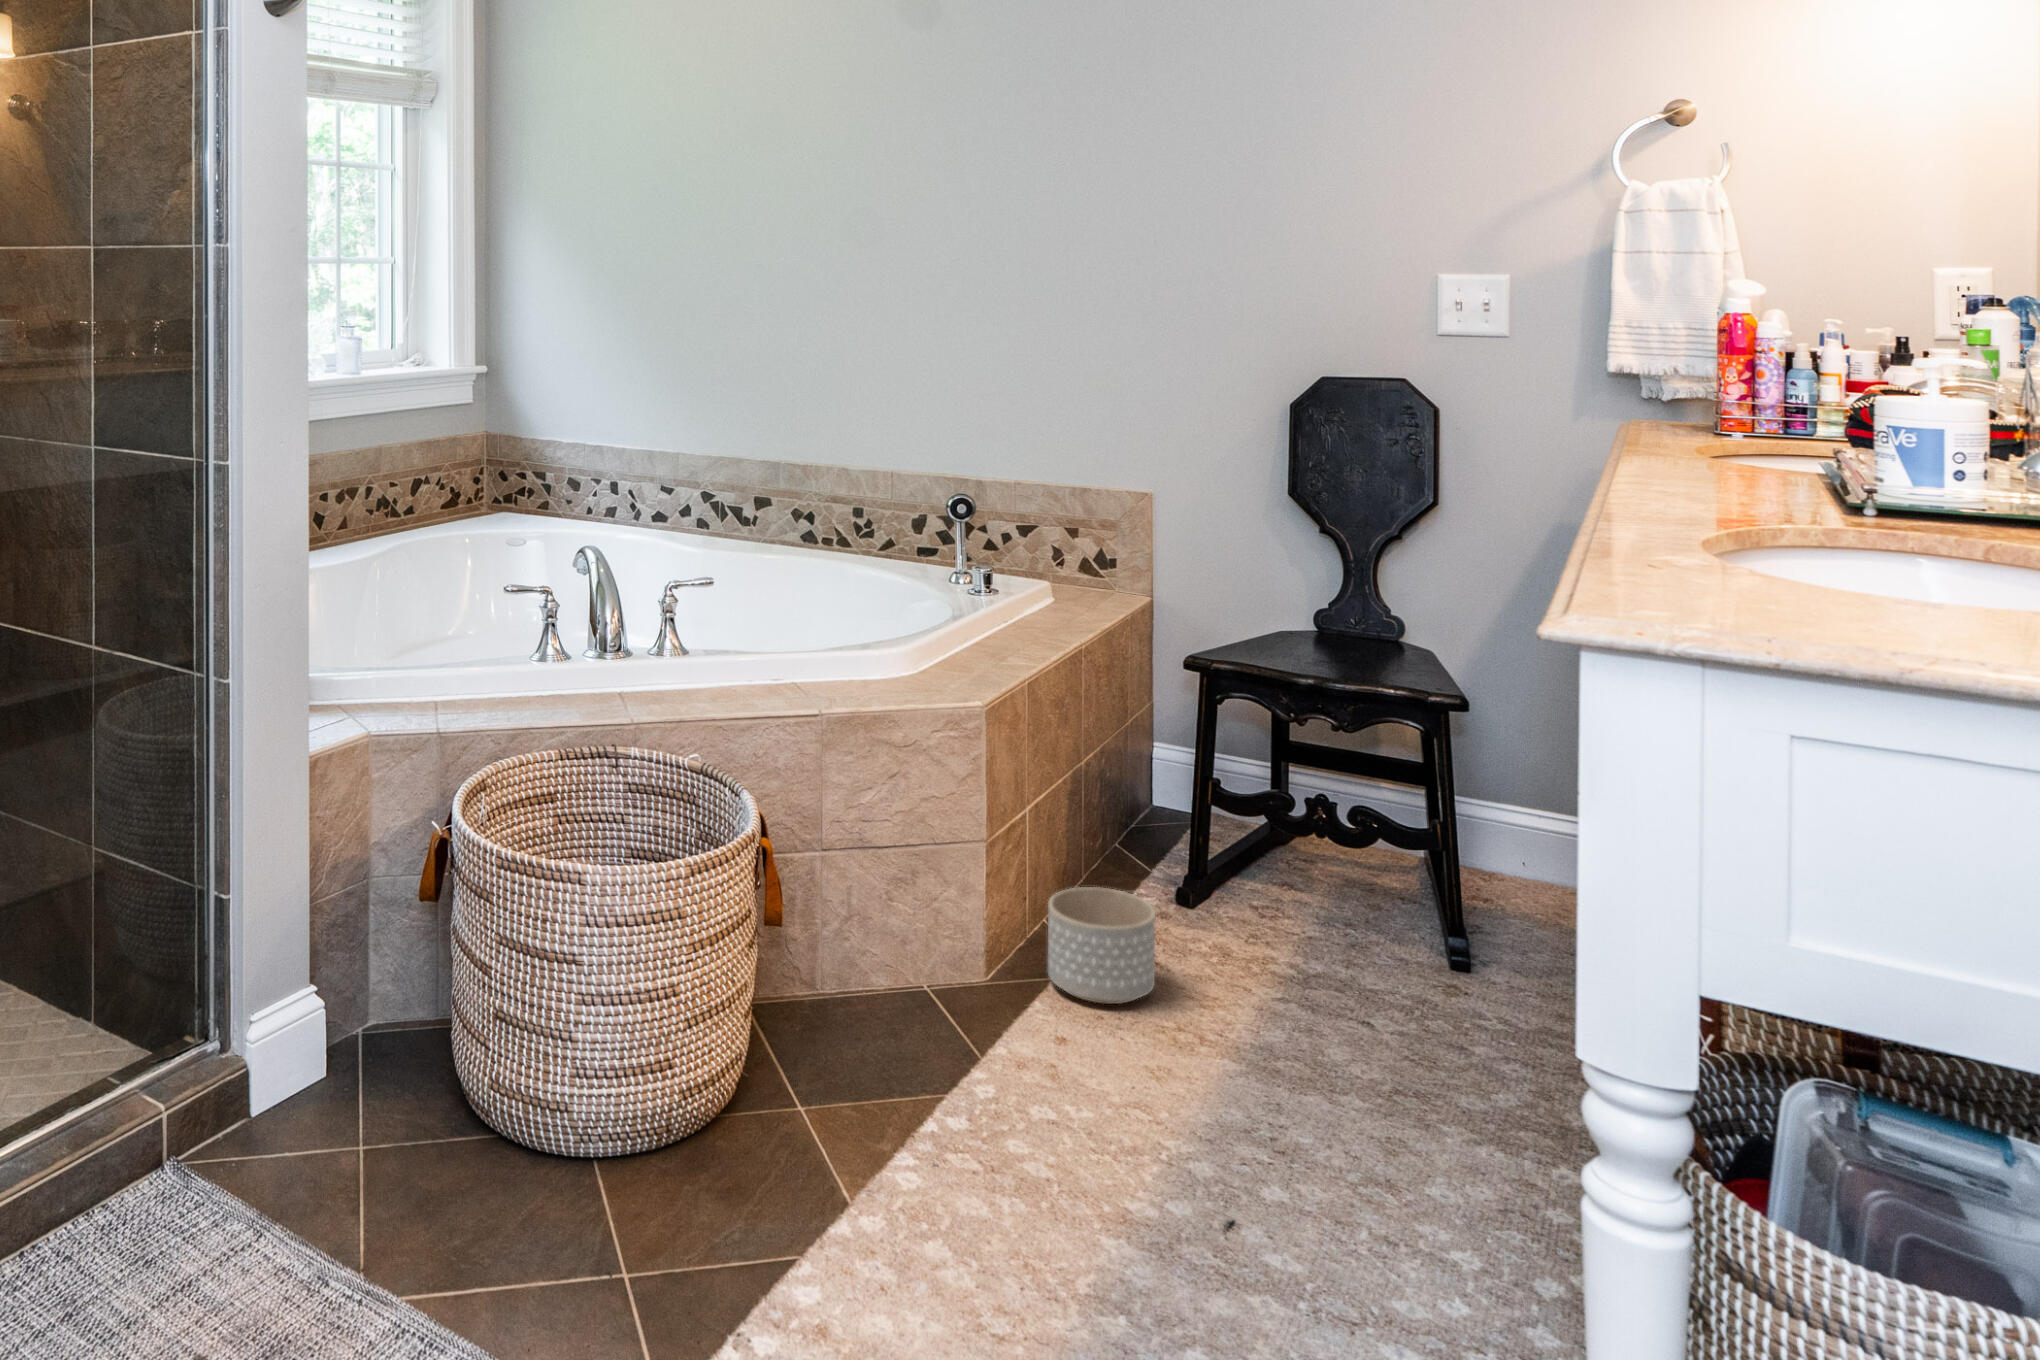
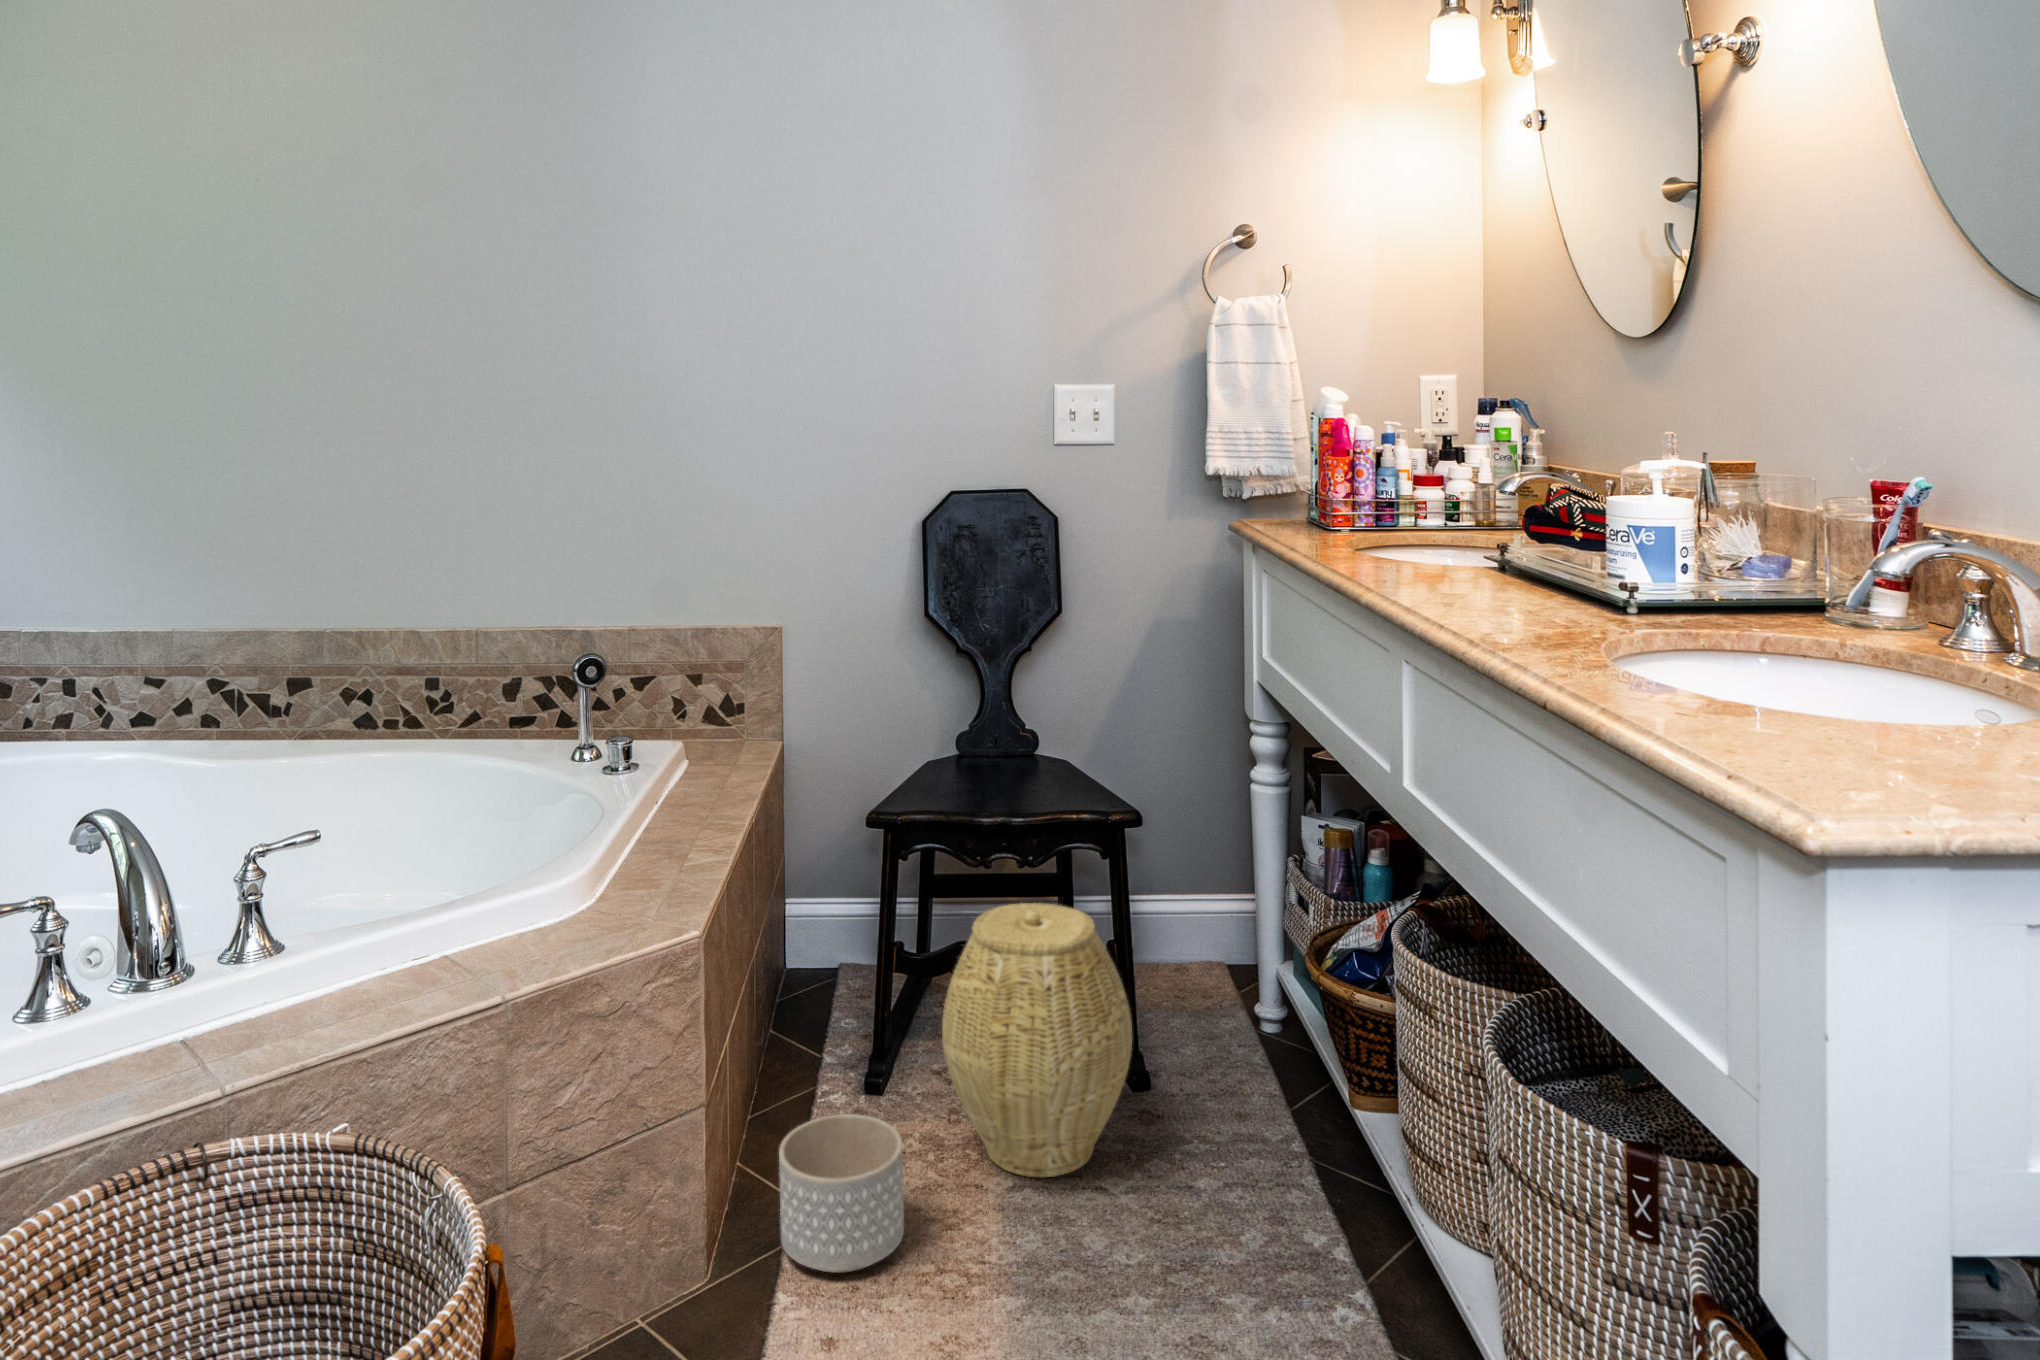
woven basket: none [1223,757,1413,999] -> present [942,903,1132,1177]

